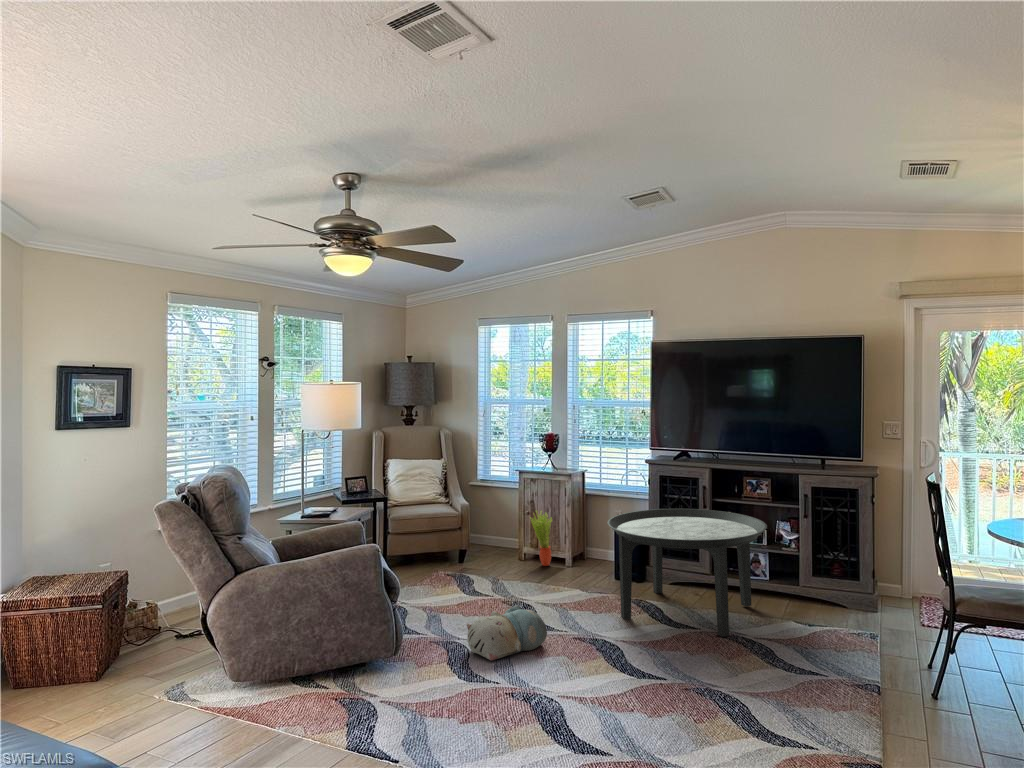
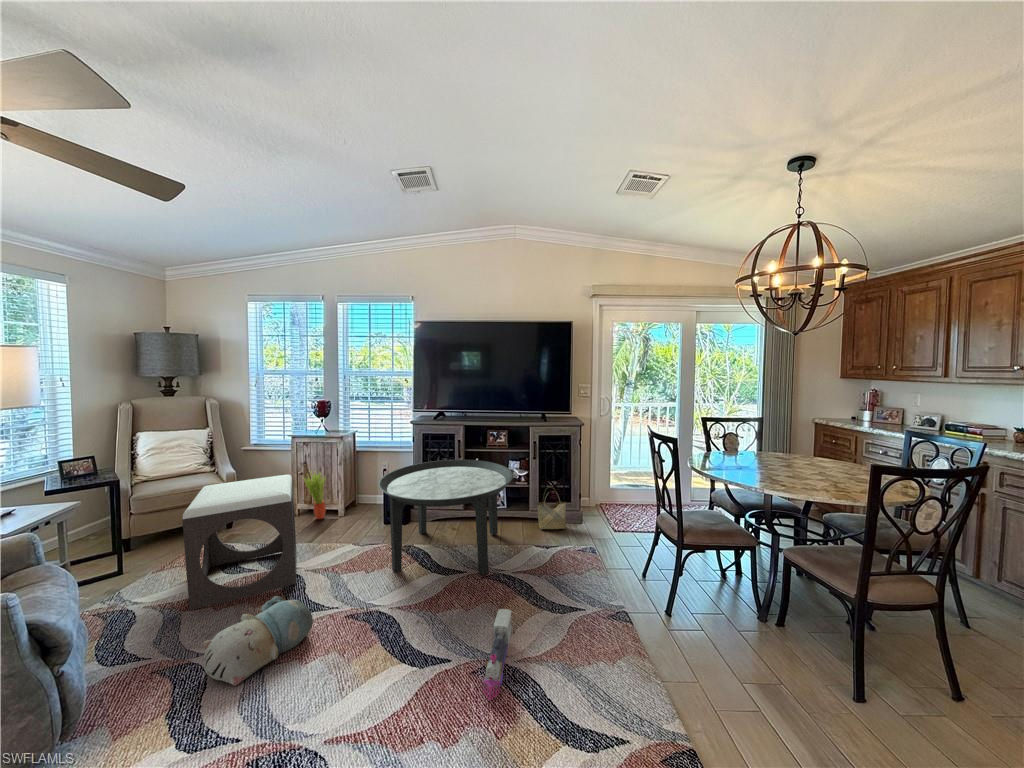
footstool: none [442,506,529,614] -> present [183,474,296,610]
woven basket: none [808,556,852,614] -> present [537,487,566,529]
toy train: none [700,652,741,714] -> present [483,609,512,701]

